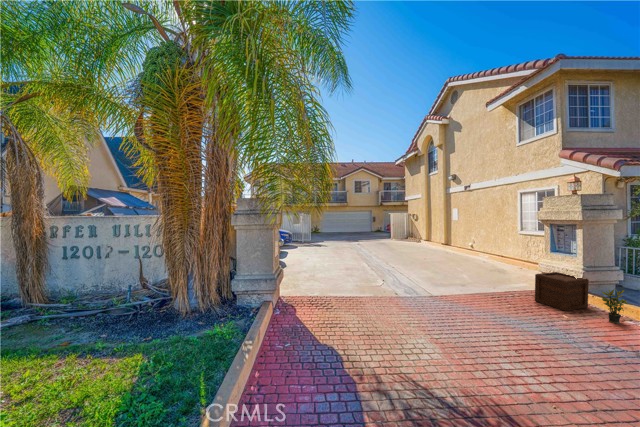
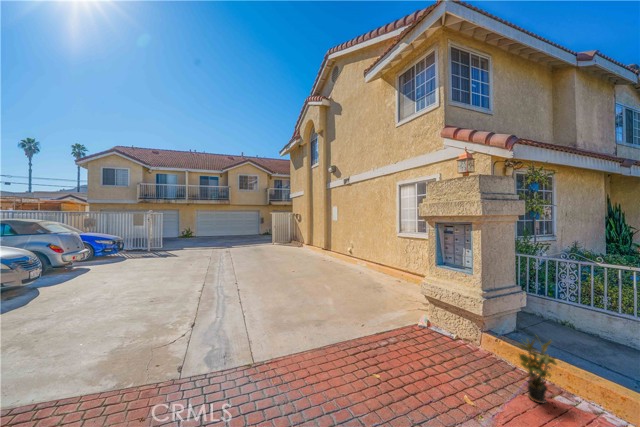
wooden crate: present [535,272,589,311] -> none [416,298,490,376]

